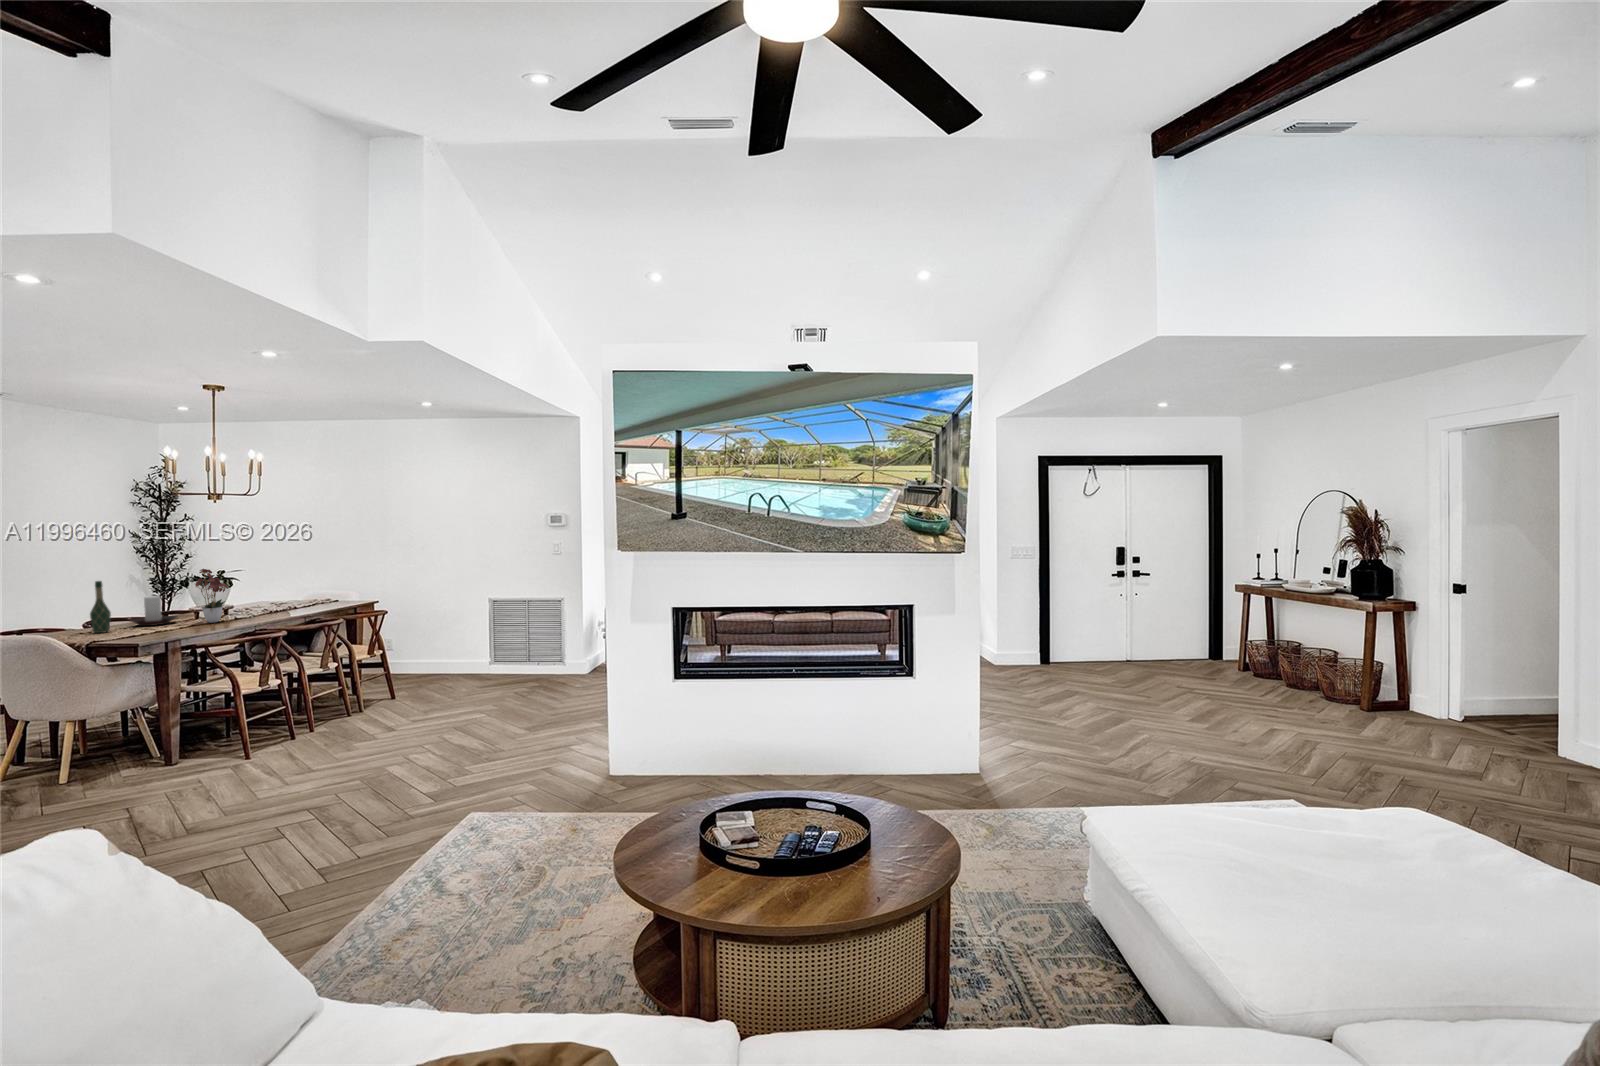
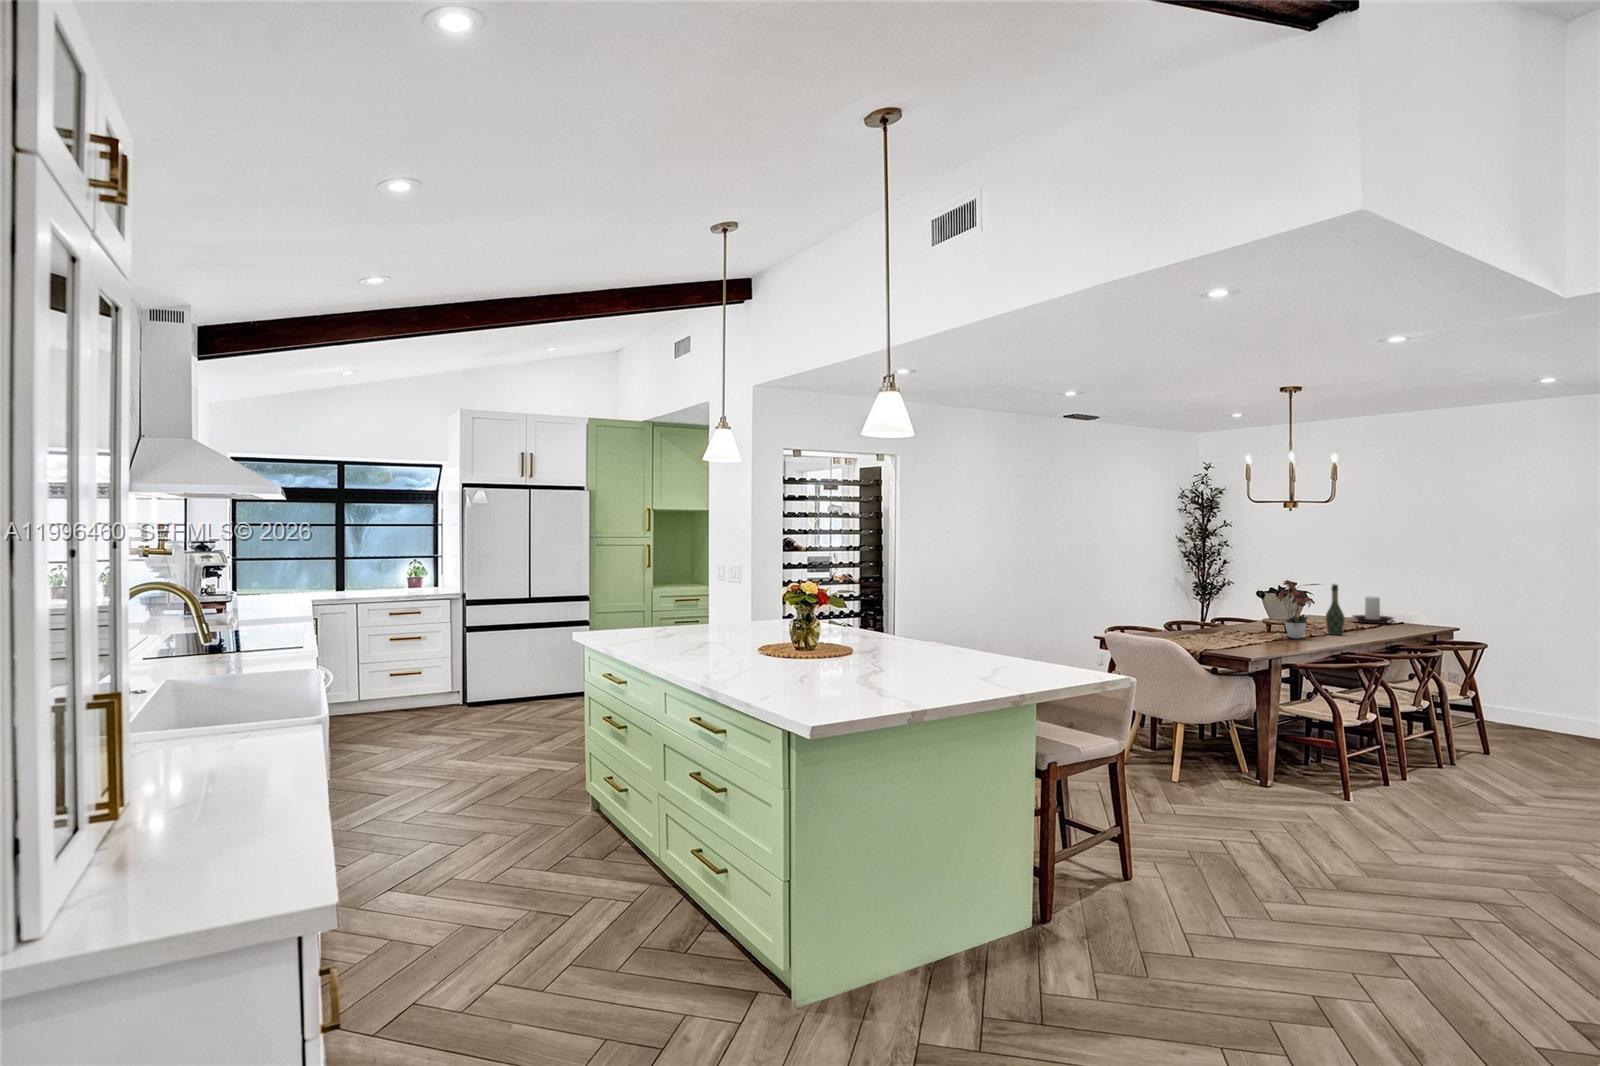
wine bottle: present [90,581,111,633] -> present [1326,584,1344,635]
candle holder: present [130,596,176,626] -> present [1352,597,1393,624]

